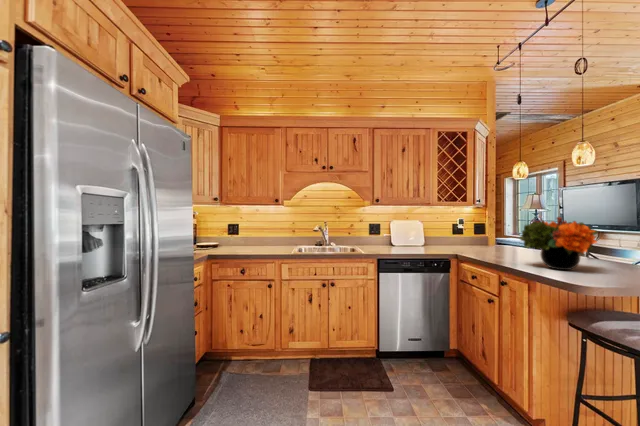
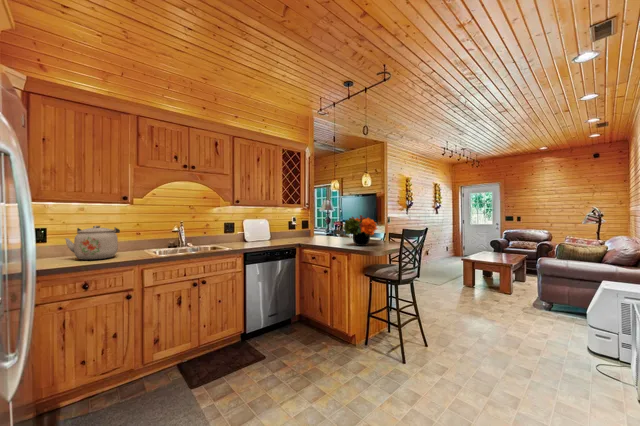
kettle: none [236,223,272,251] -> present [65,225,120,260]

